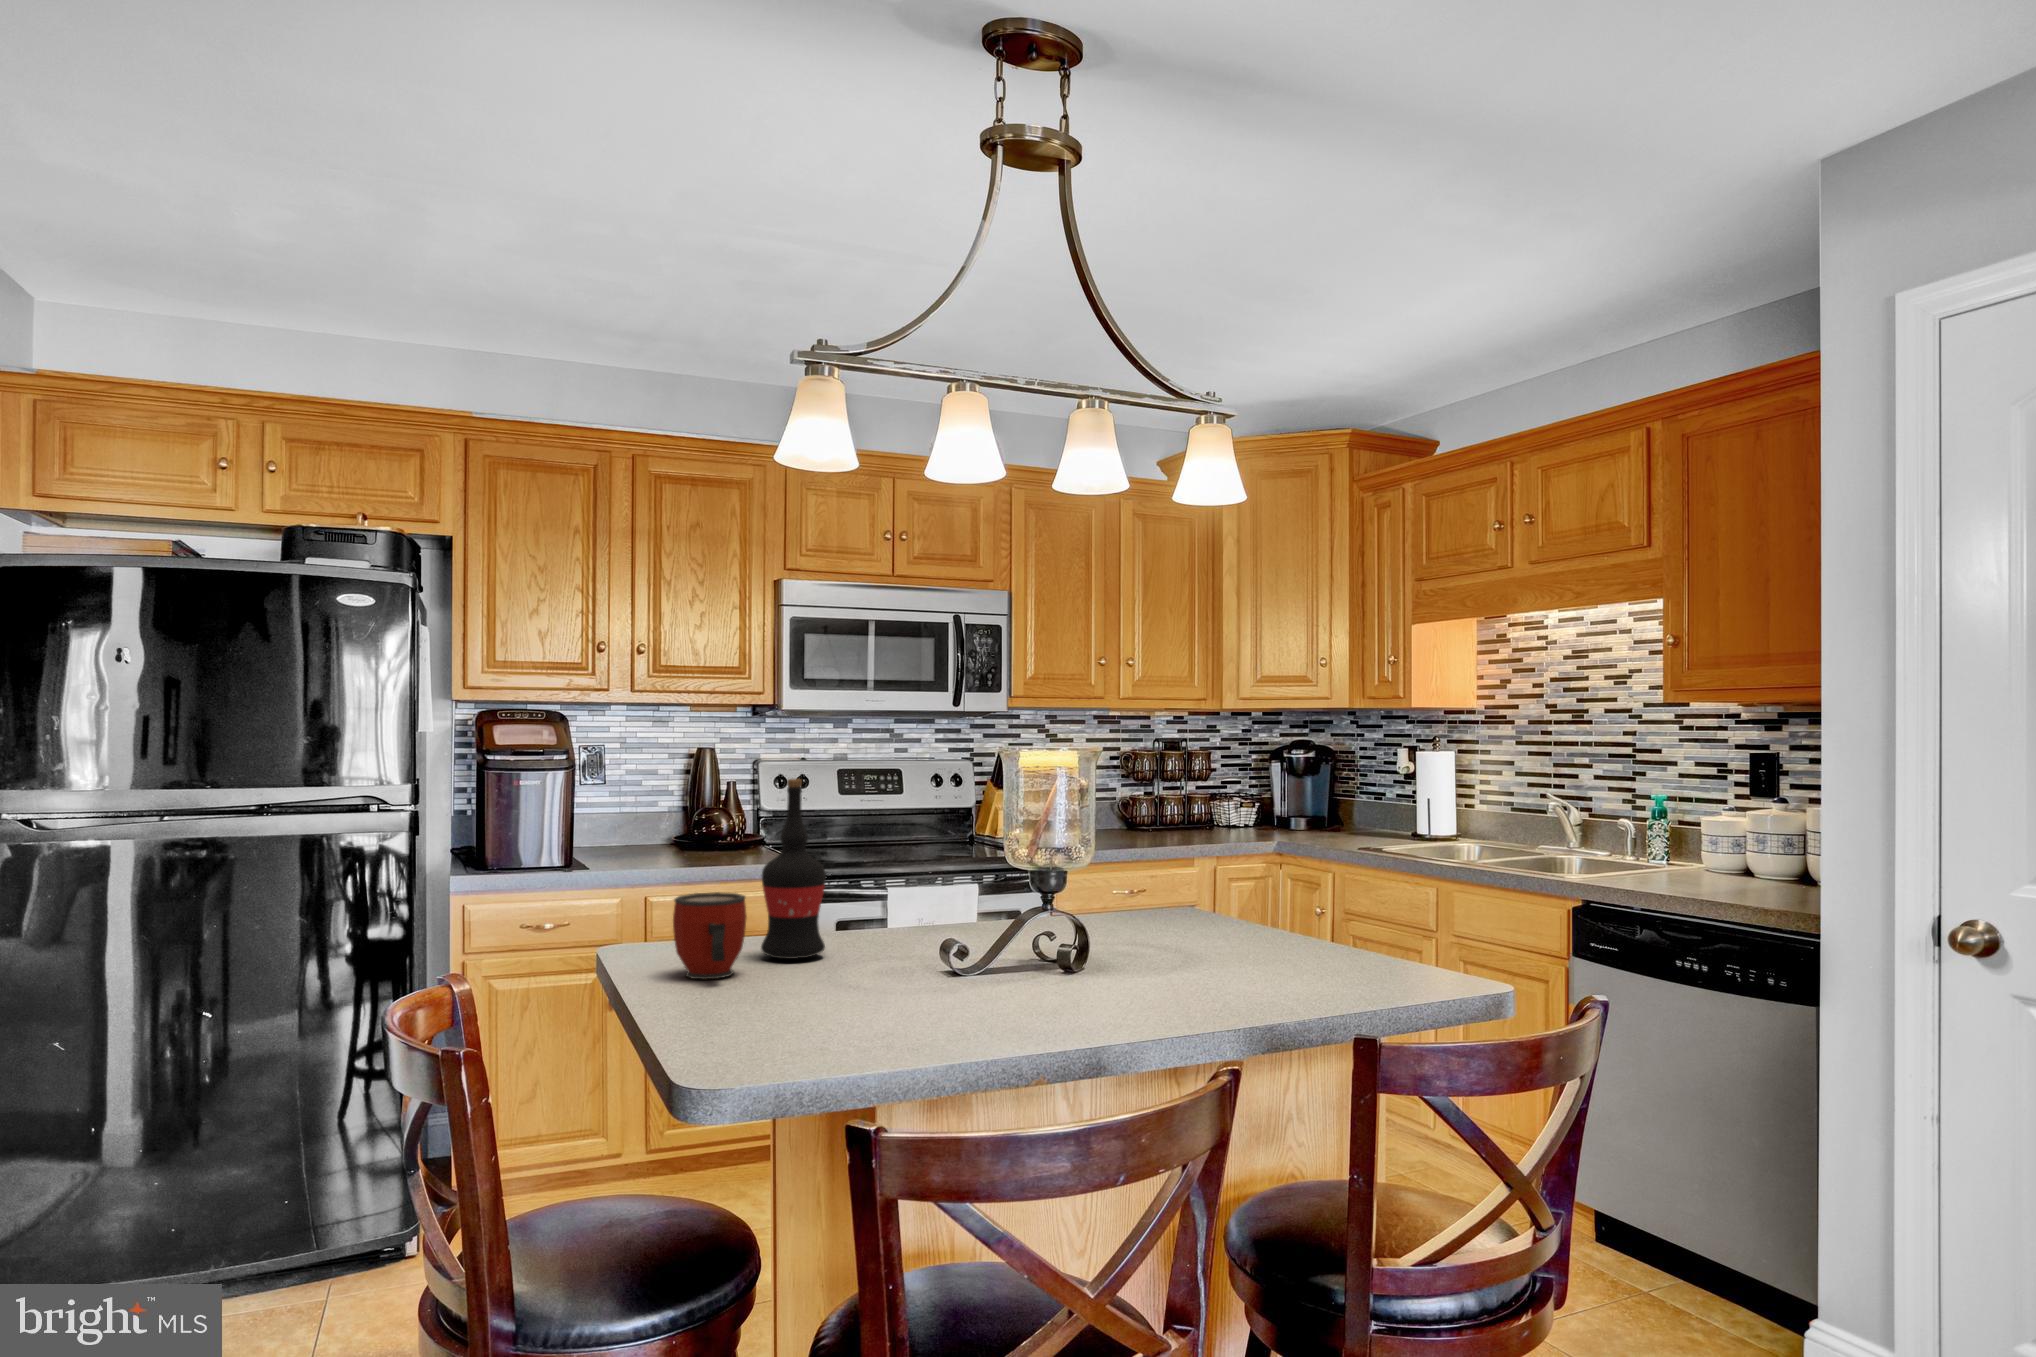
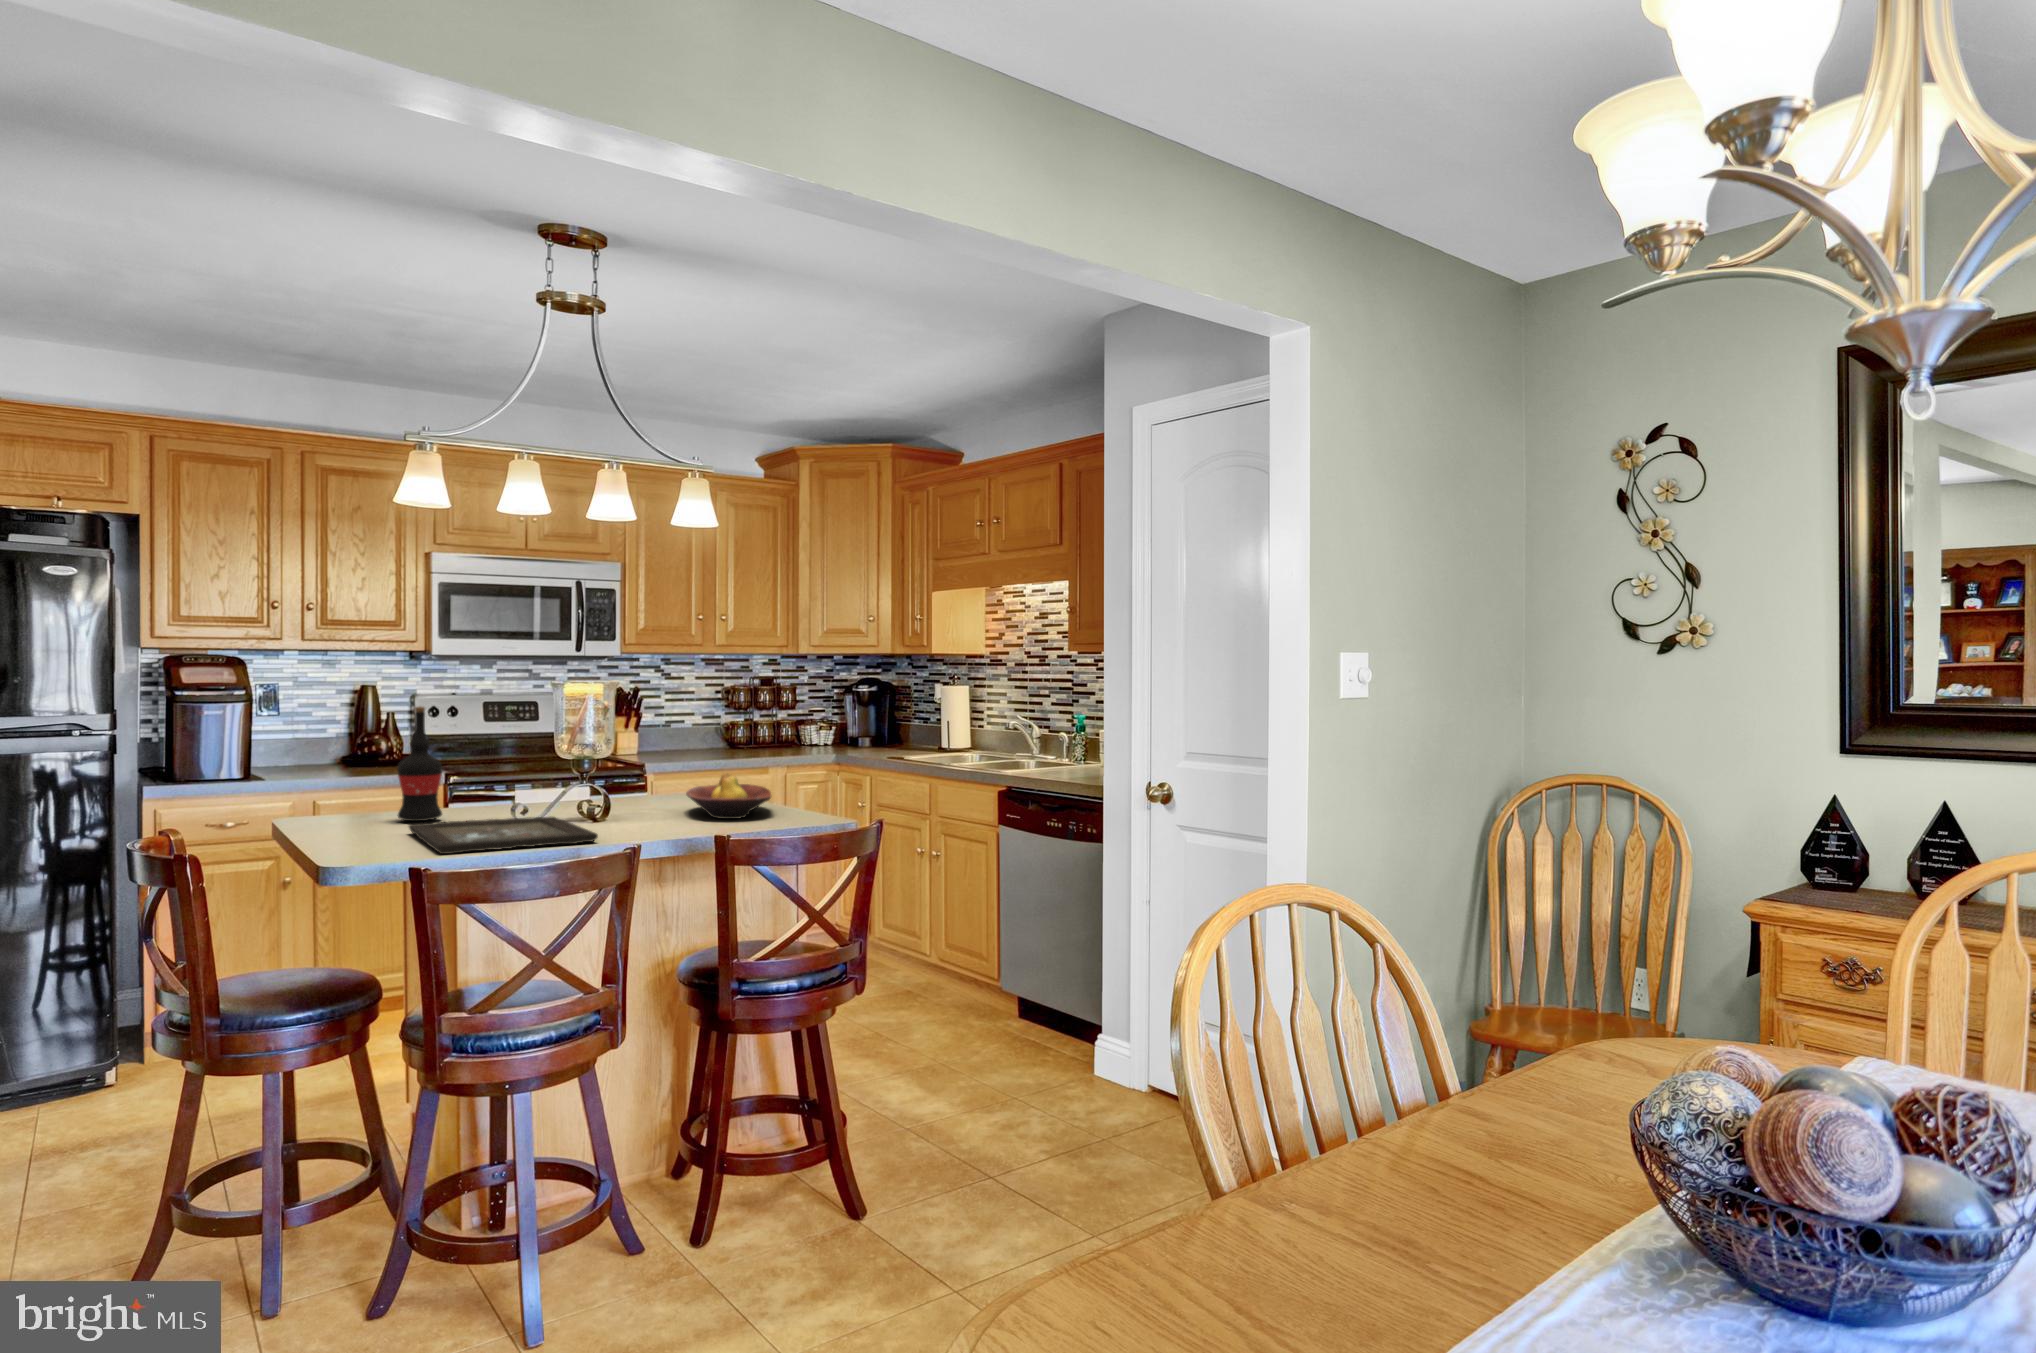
fruit bowl: none [1183,889,1334,971] -> present [686,773,771,819]
mug: present [673,892,747,979] -> none [334,779,385,831]
tray: none [783,960,1103,1049] -> present [409,817,598,854]

